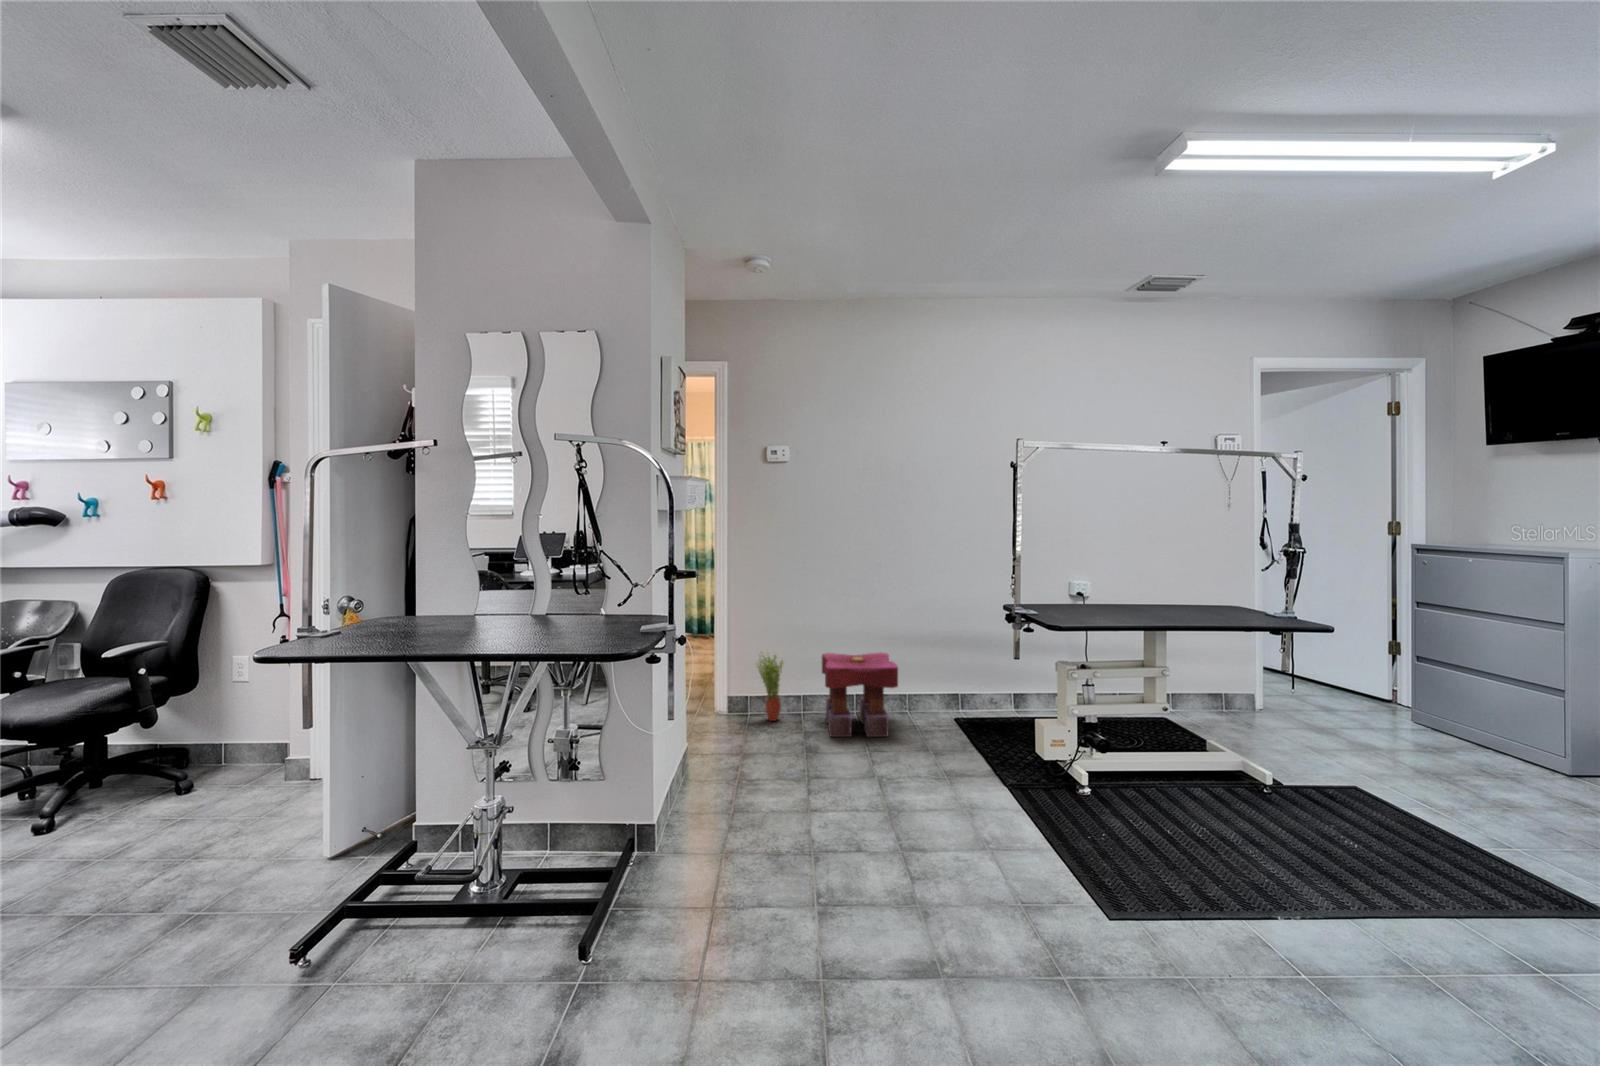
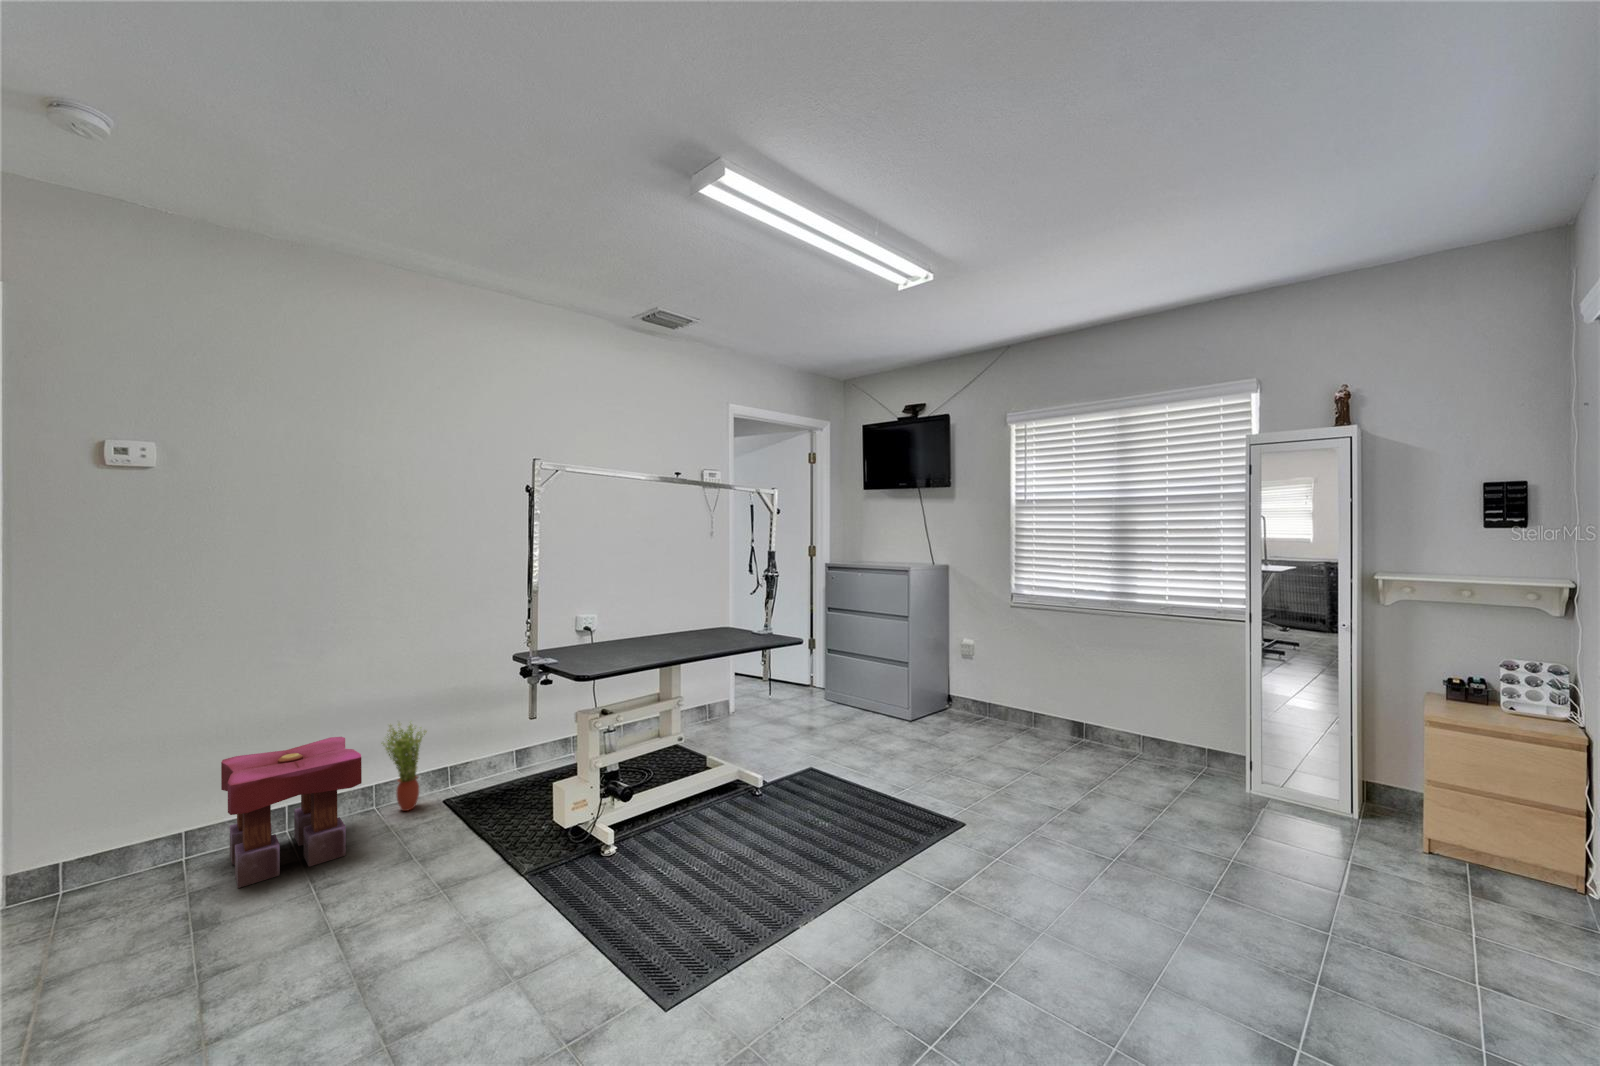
potted plant: present [757,652,783,721] -> present [383,723,427,811]

